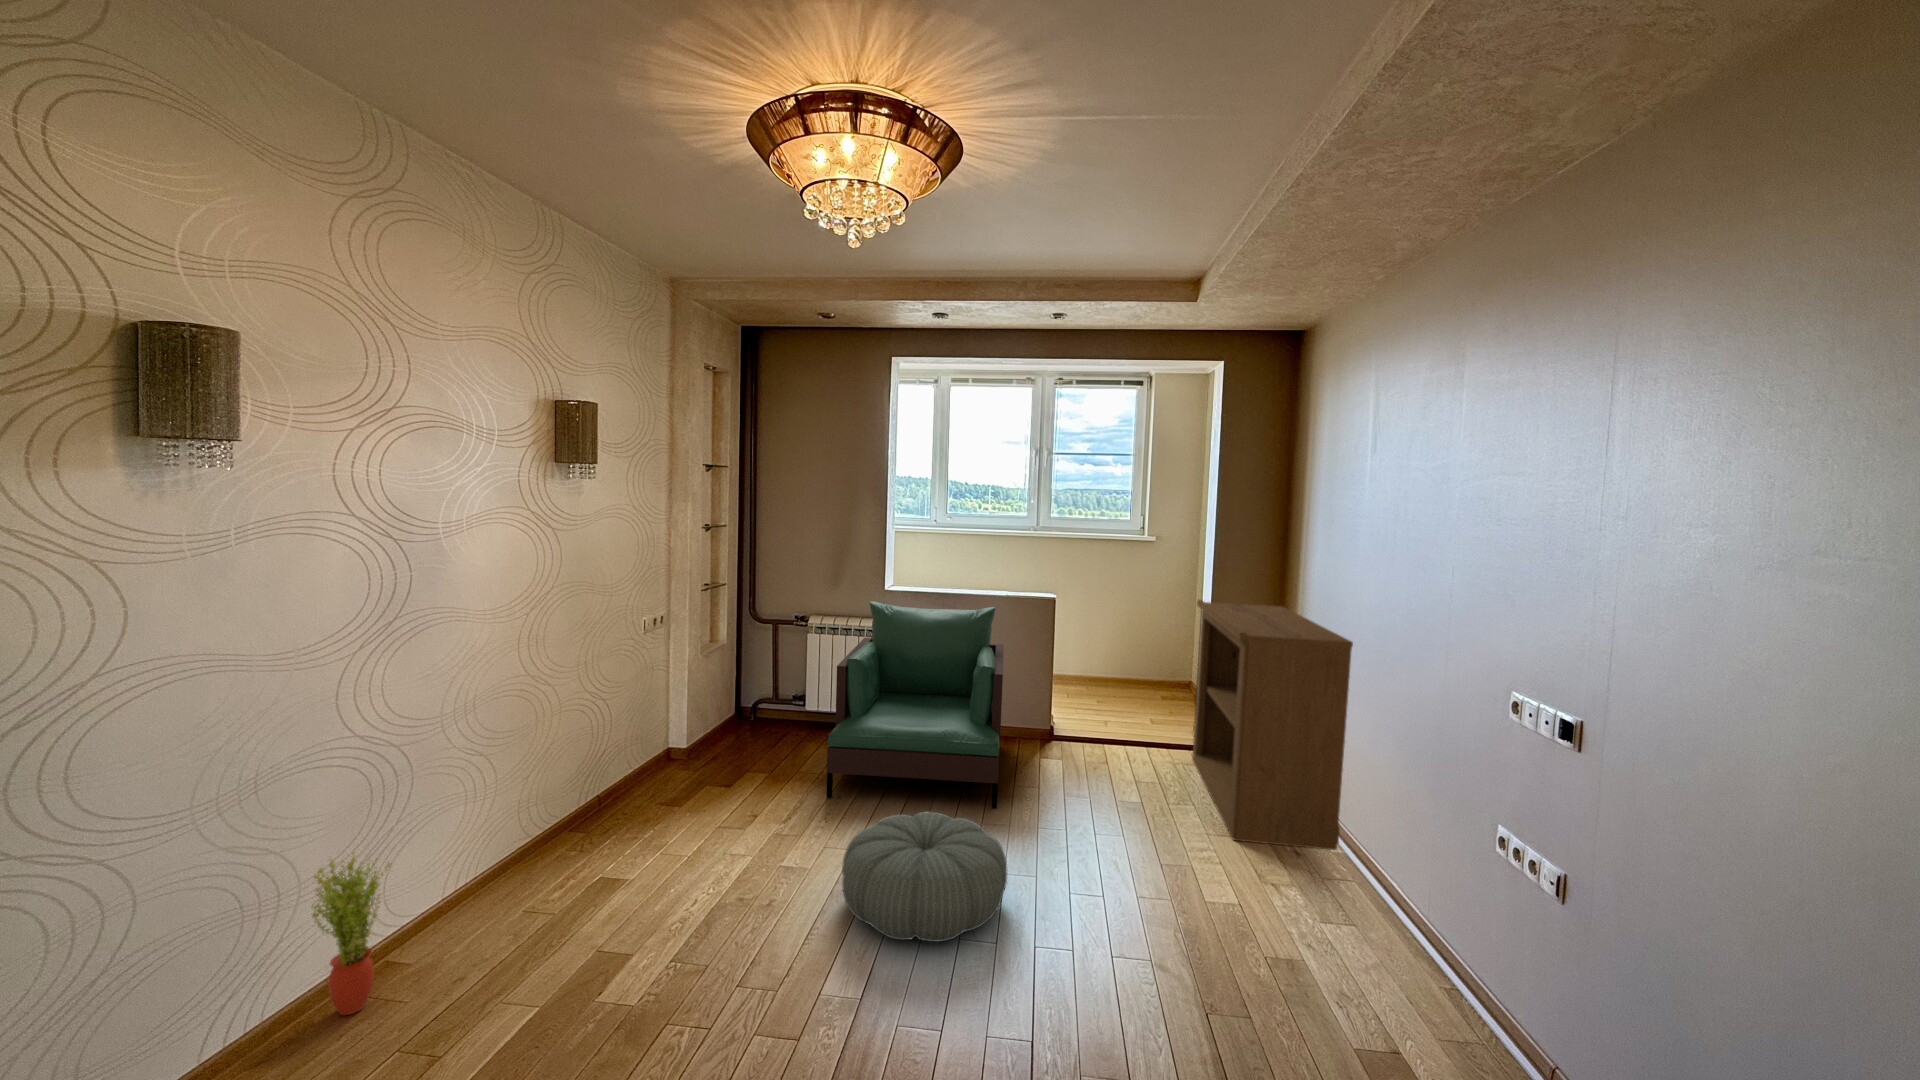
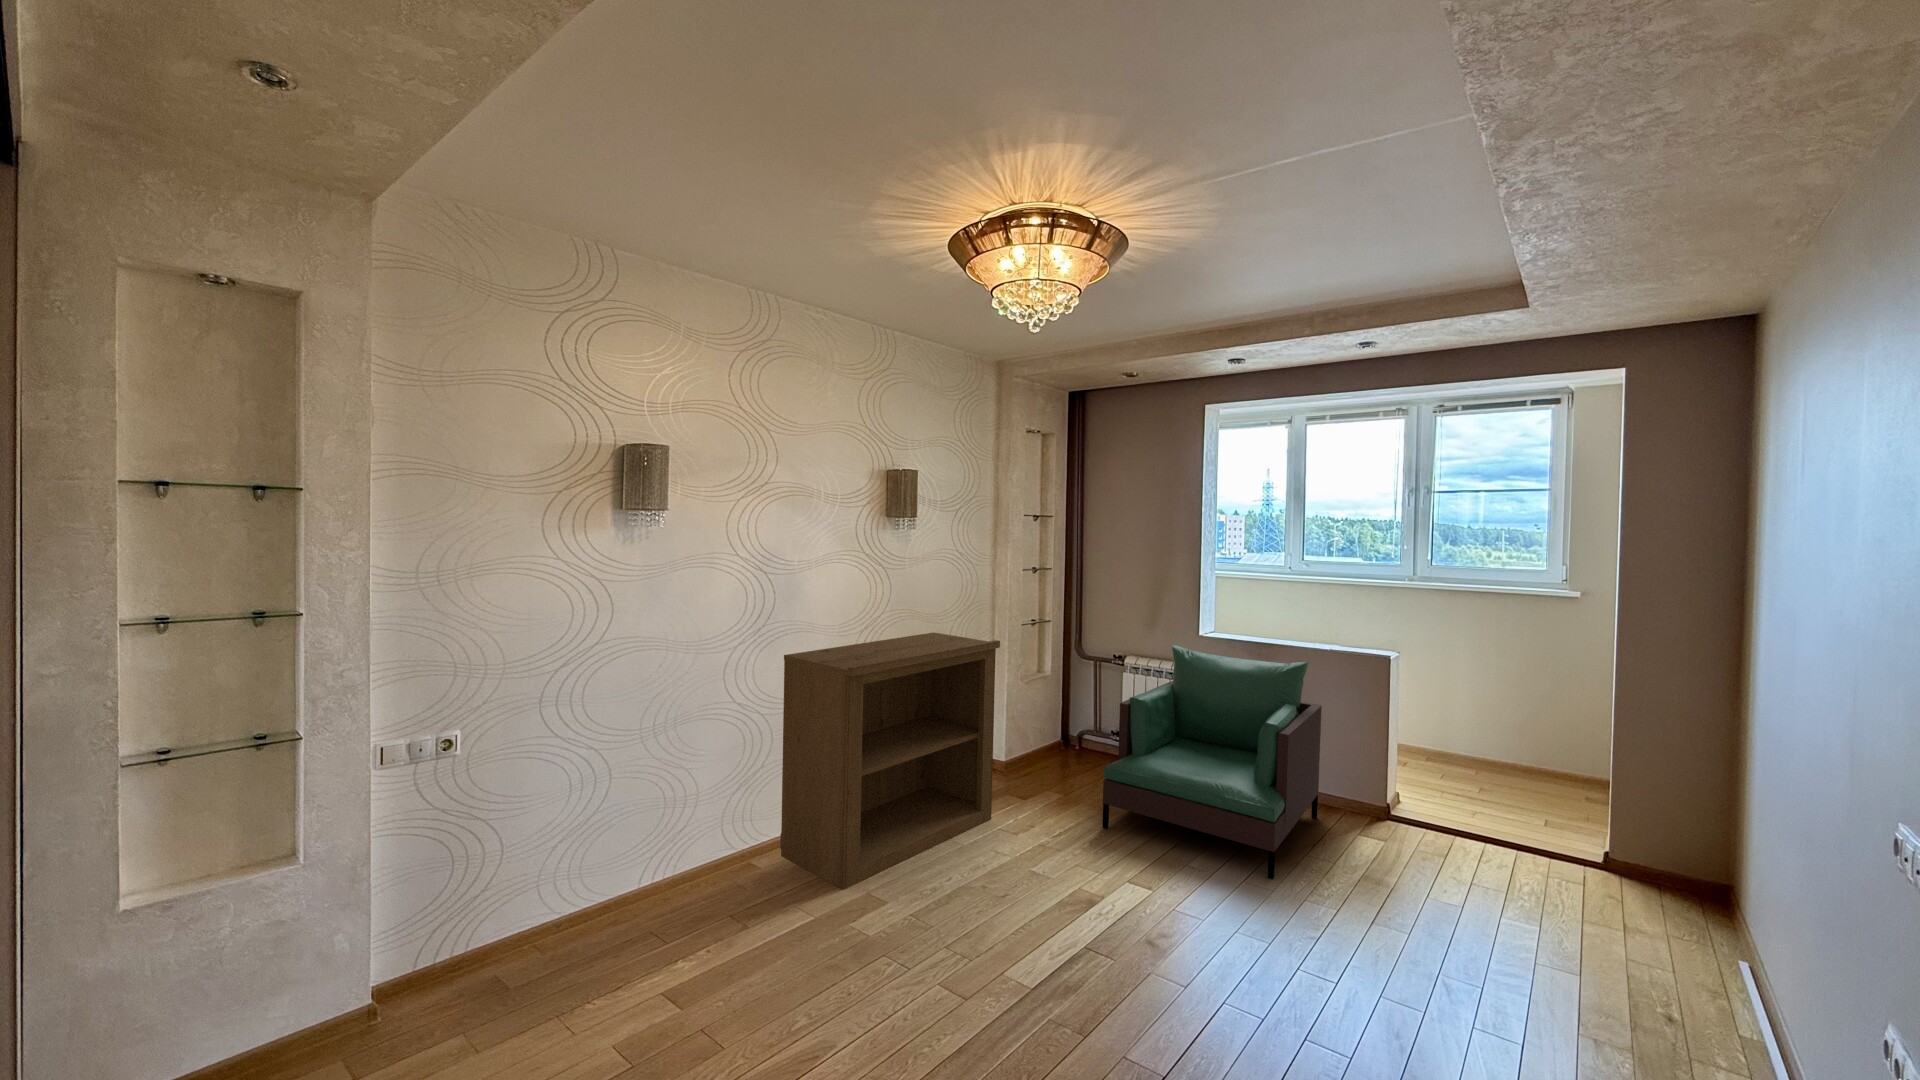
bookshelf: present [1192,600,1353,850] -> present [780,633,1000,890]
pouf: present [842,812,1007,942] -> none [1055,851,1226,983]
potted plant: present [311,856,390,1015] -> none [699,778,747,888]

